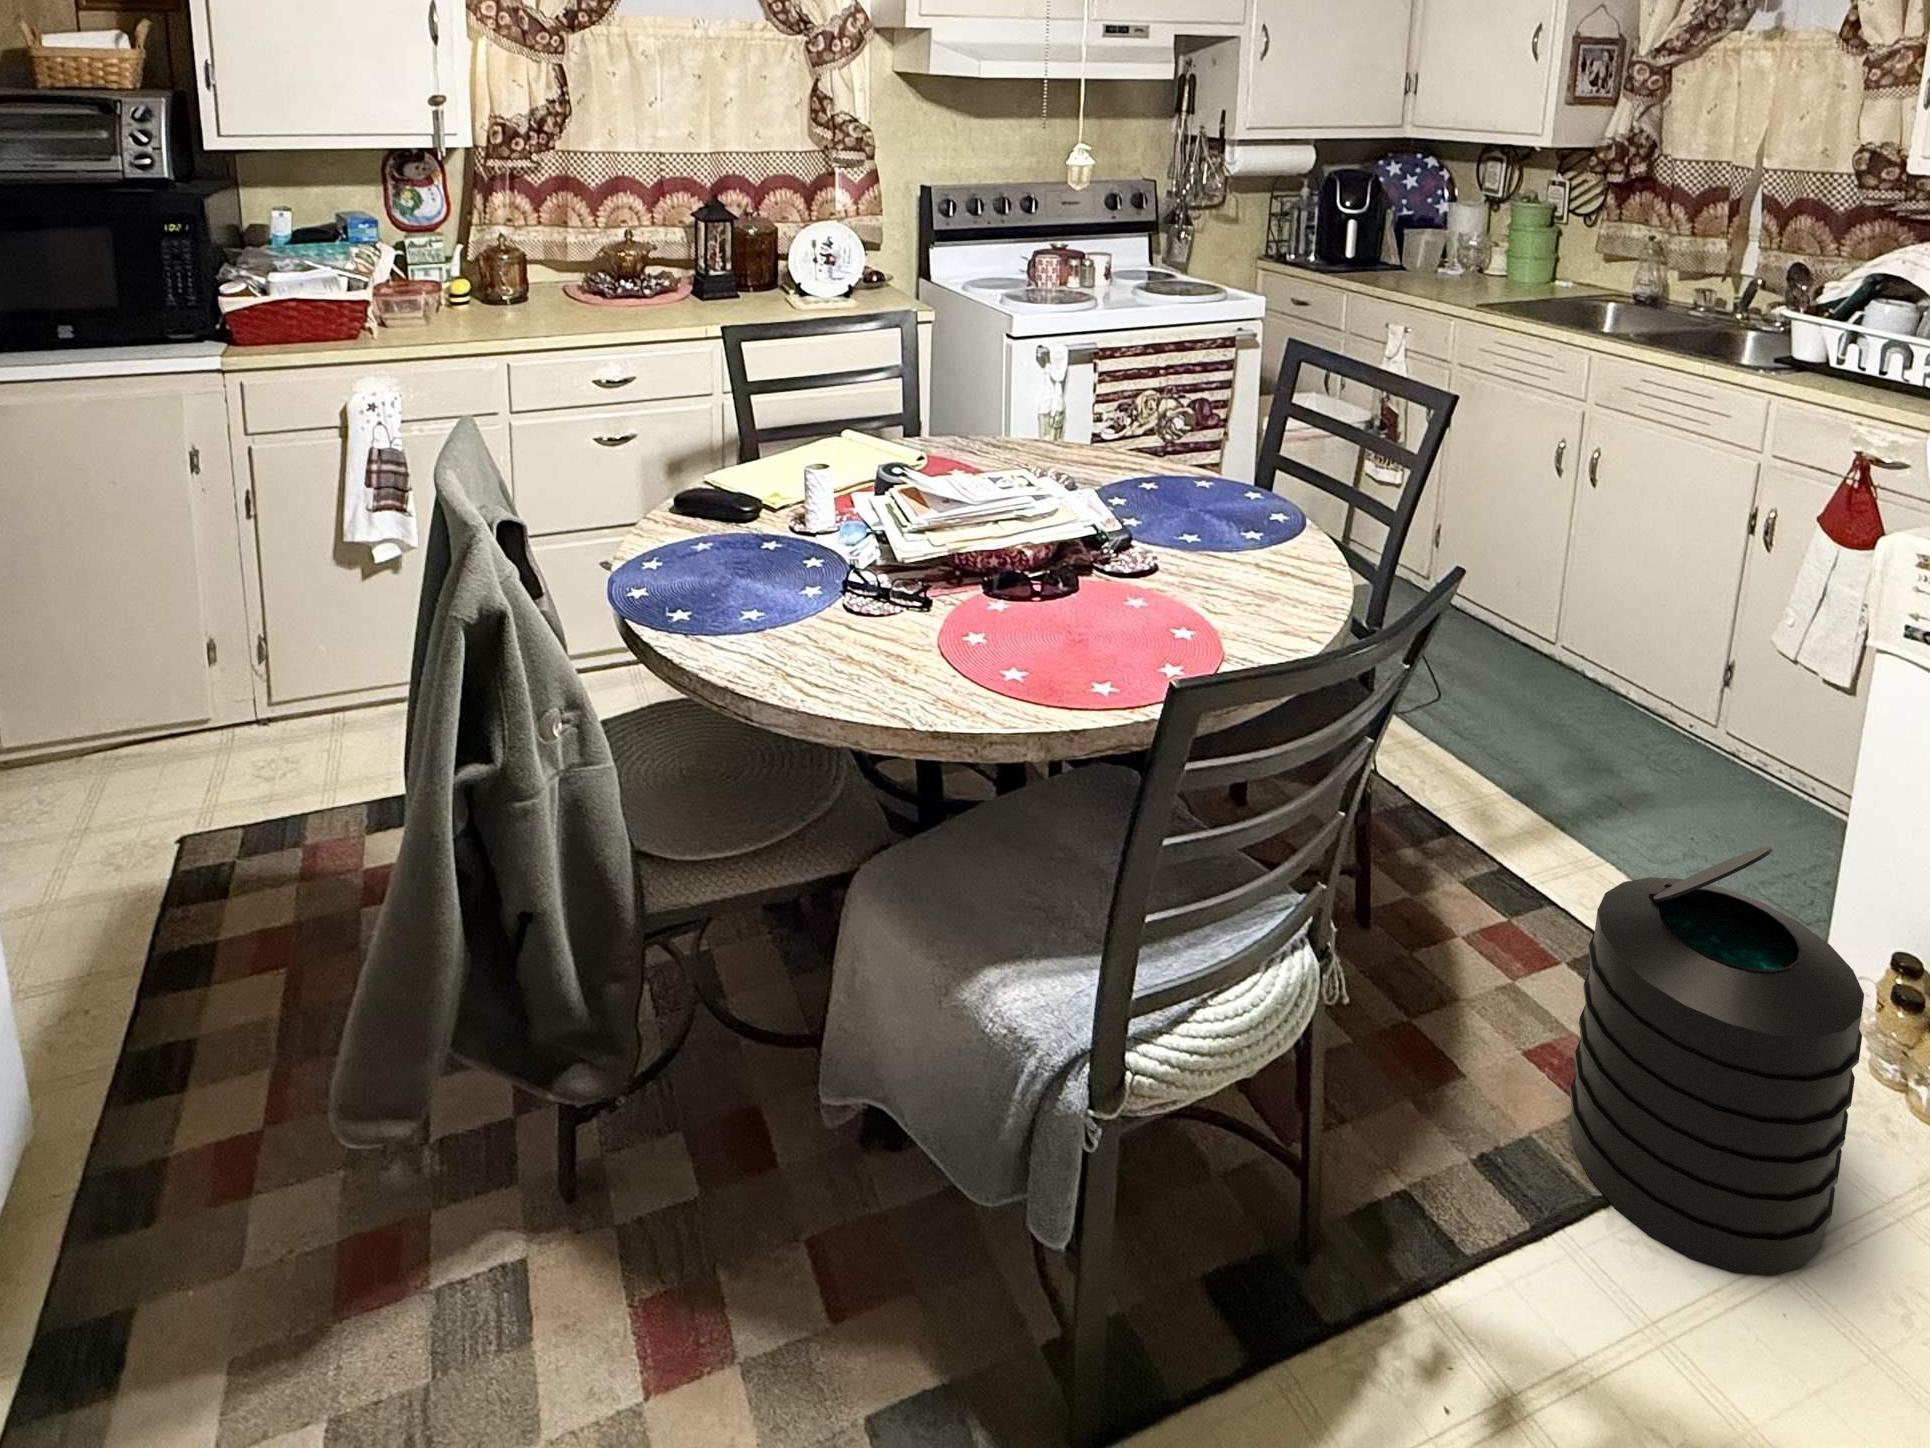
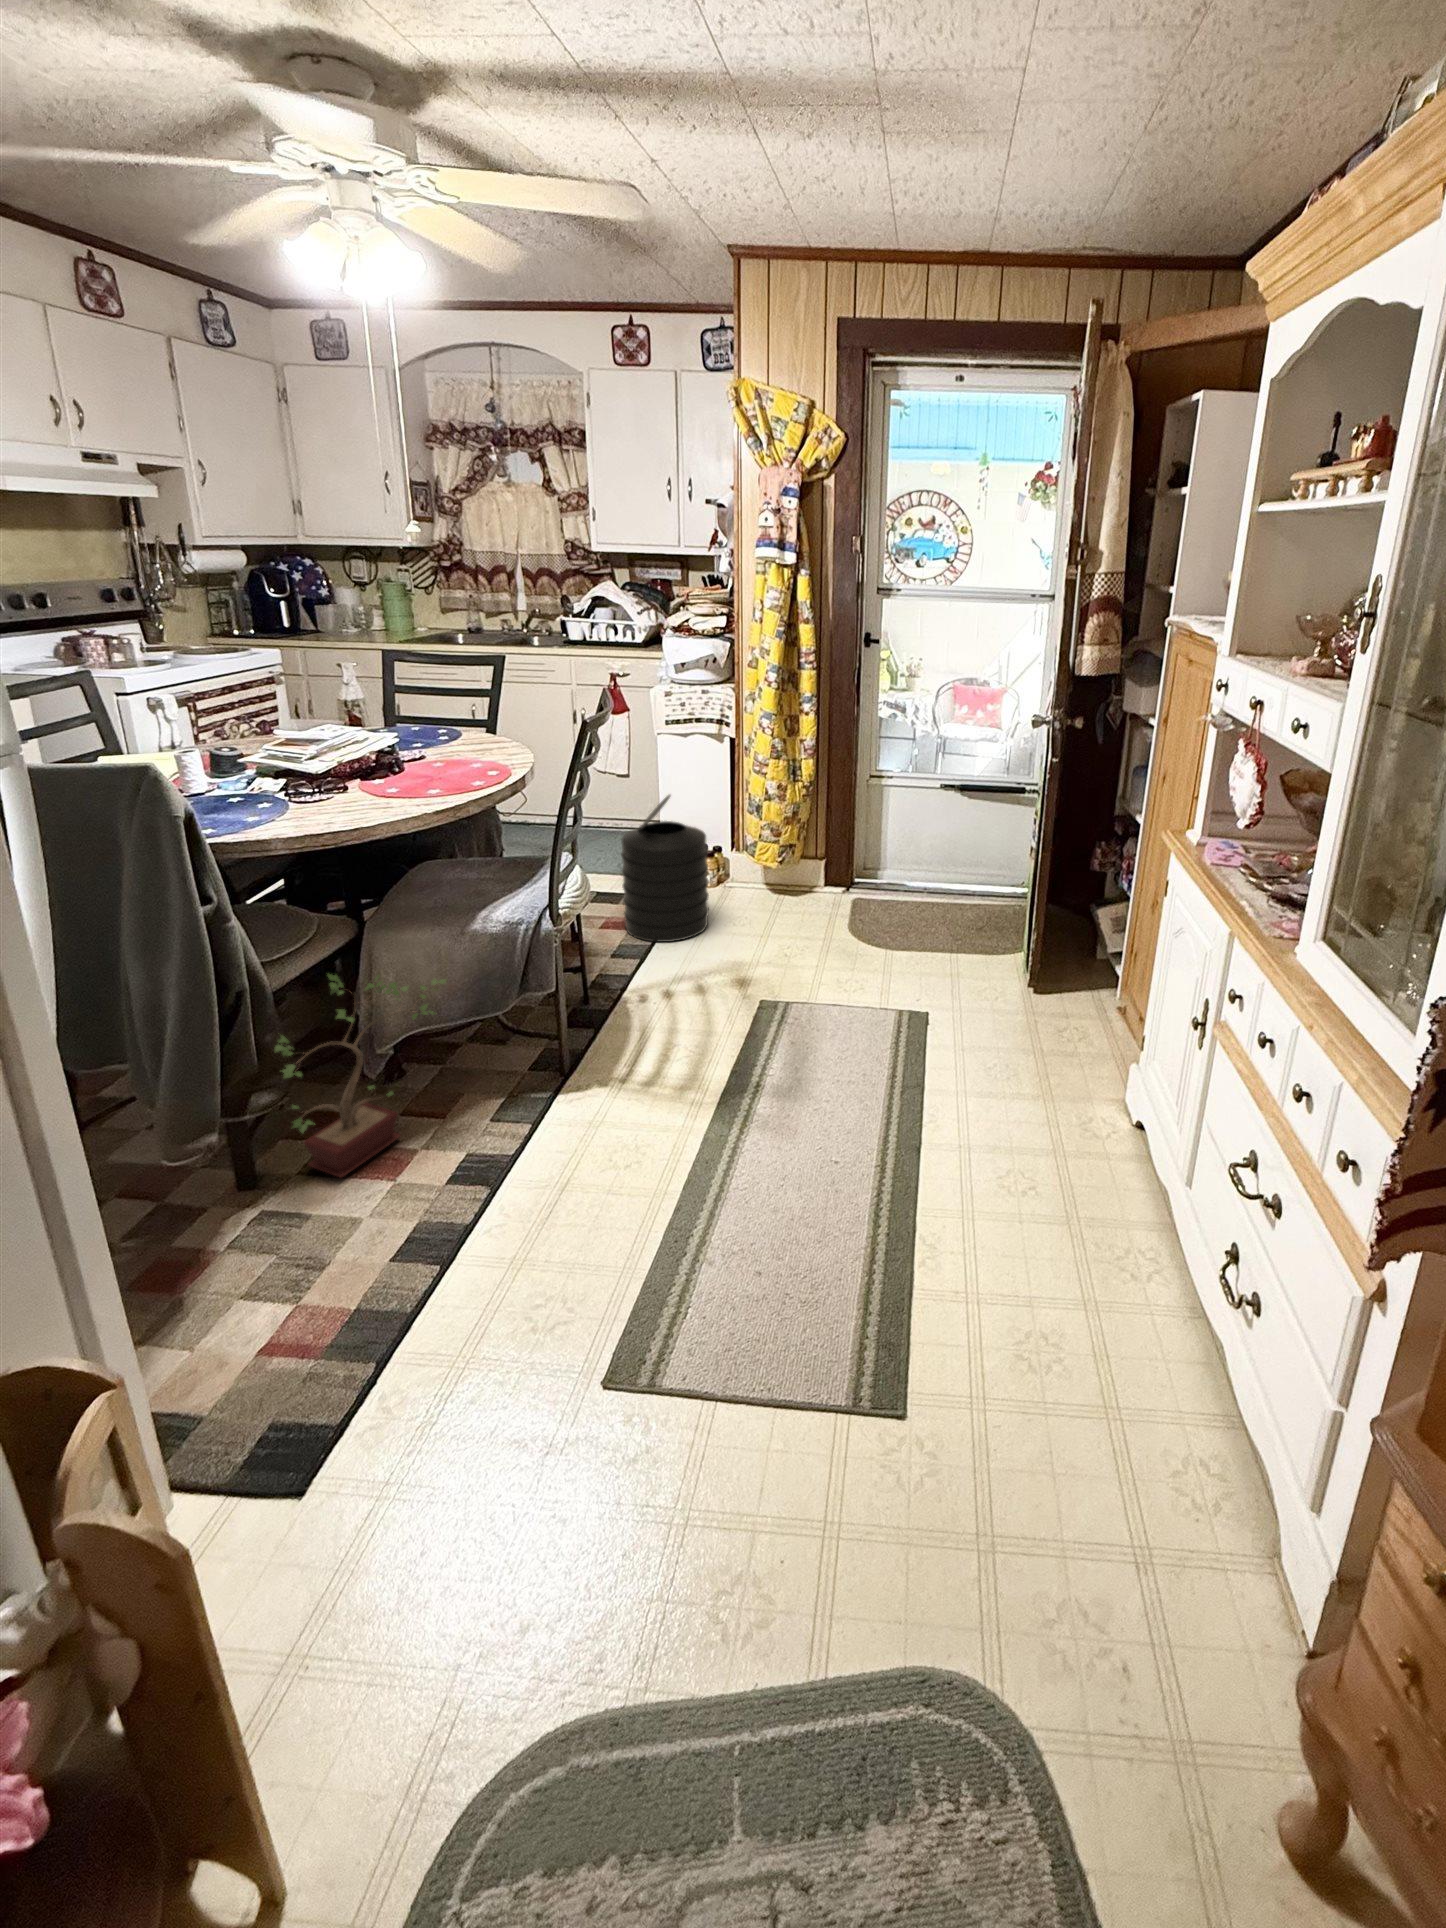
potted plant: none [495,946,860,1333] -> present [275,974,446,1177]

